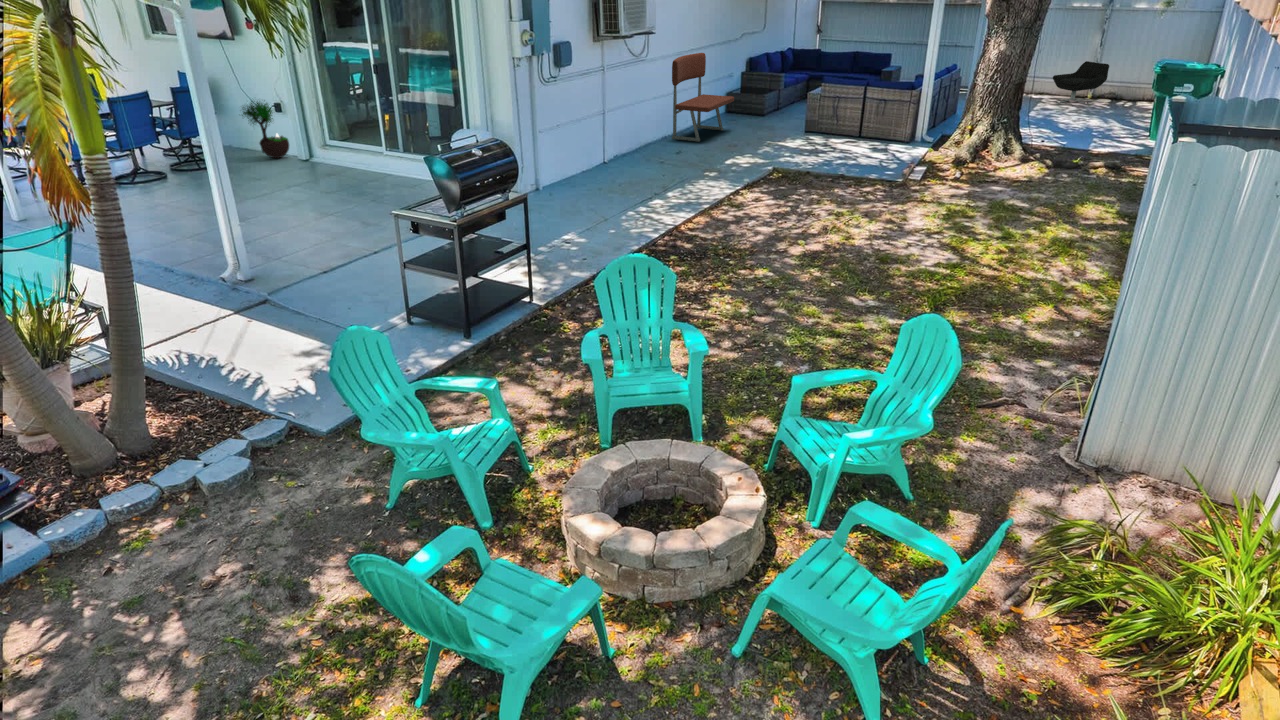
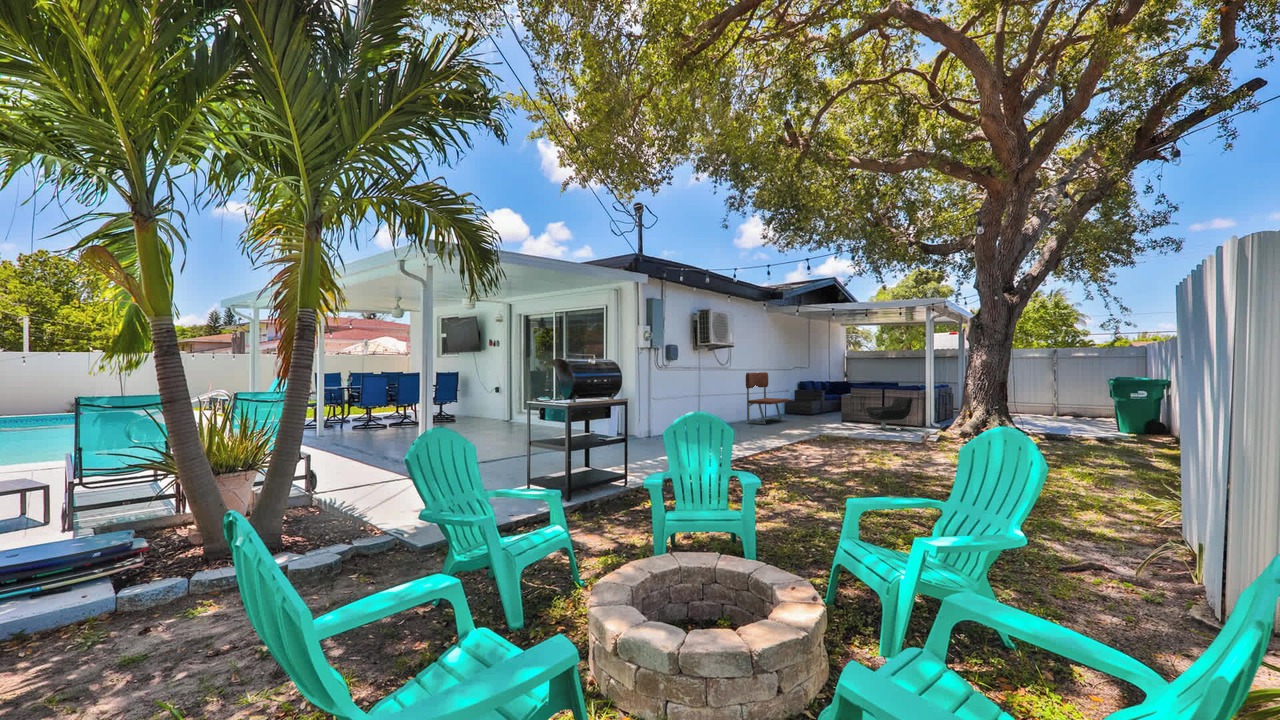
lounge chair: present [1053,61,1109,103] -> present [866,397,912,431]
potted tree: present [242,101,289,158] -> none [477,382,503,421]

